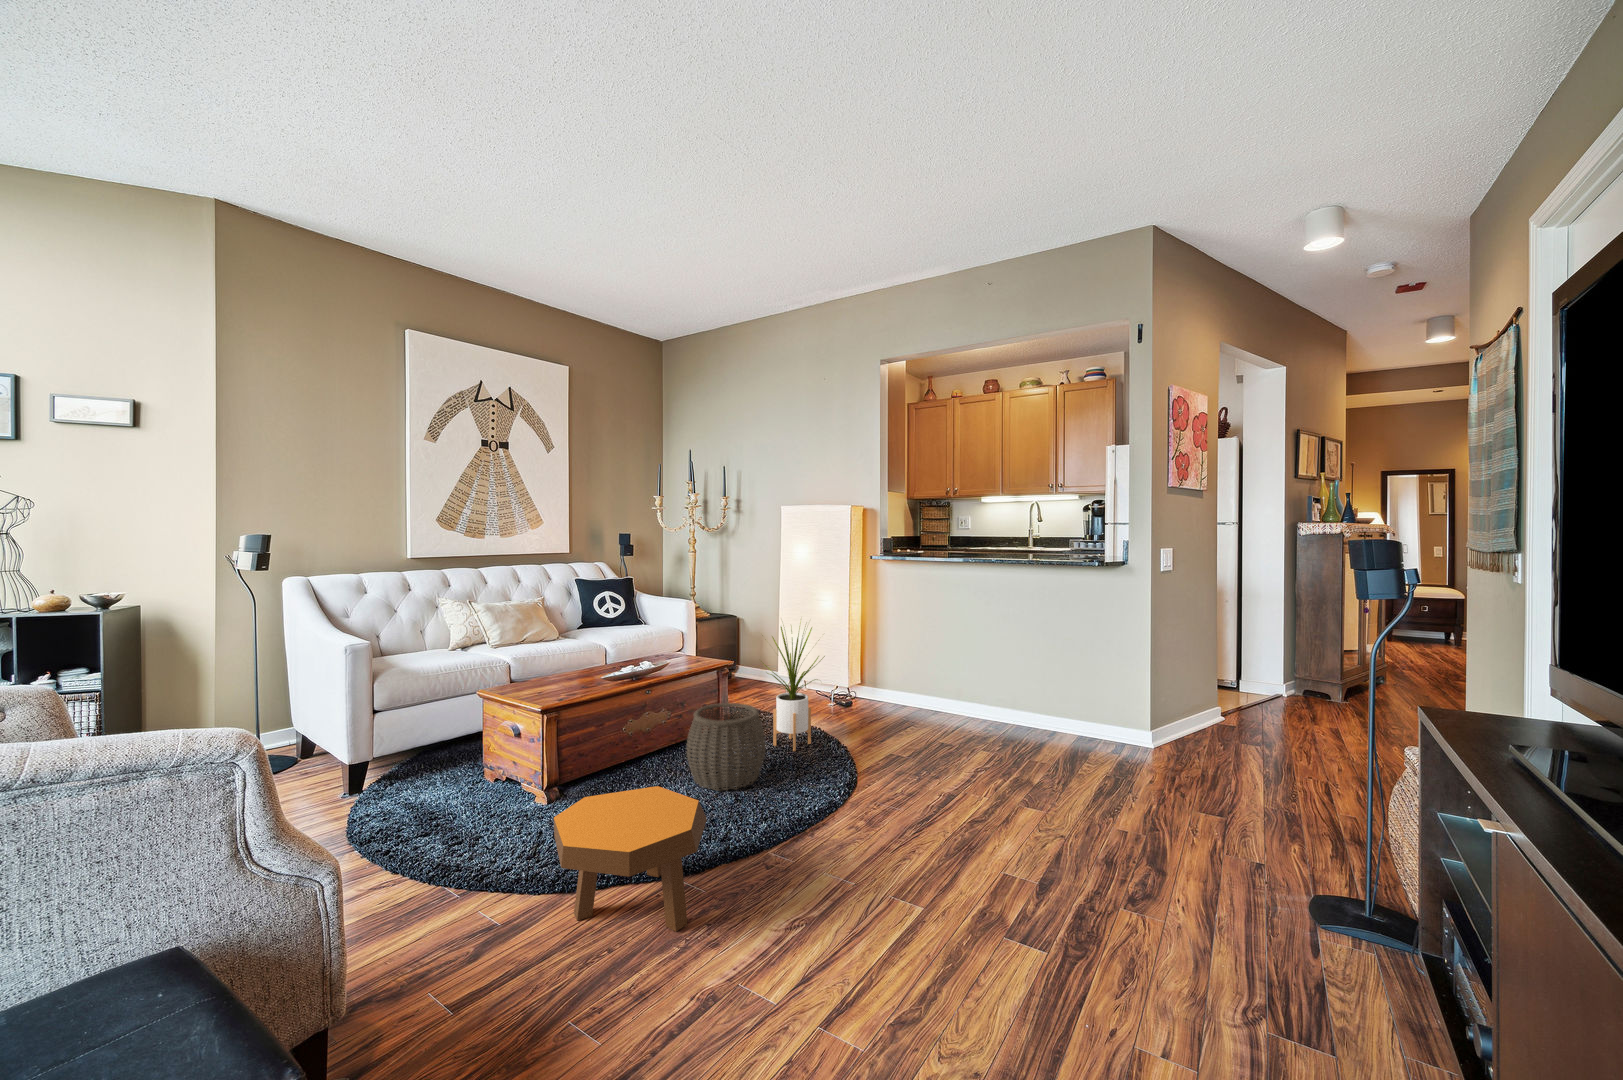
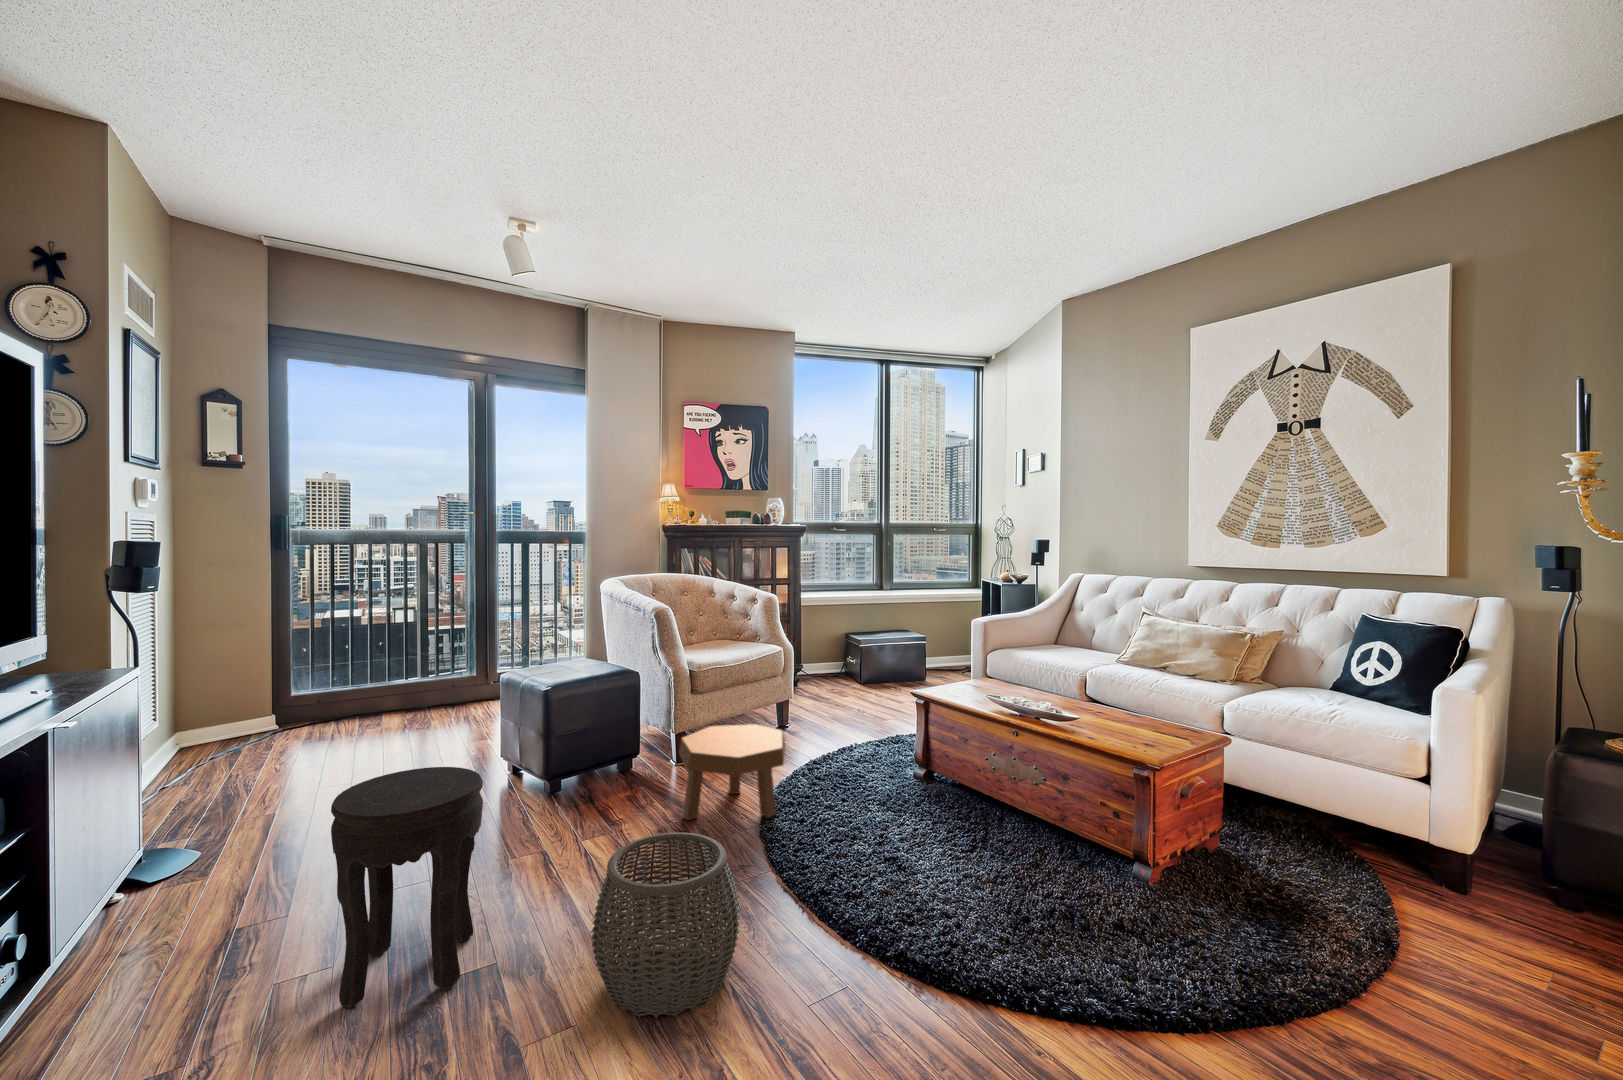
house plant: present [763,622,825,751] -> none [1061,697,1207,967]
woven basket: present [686,703,766,791] -> present [592,832,740,1018]
side table: none [996,781,1137,1034] -> present [331,767,483,1008]

